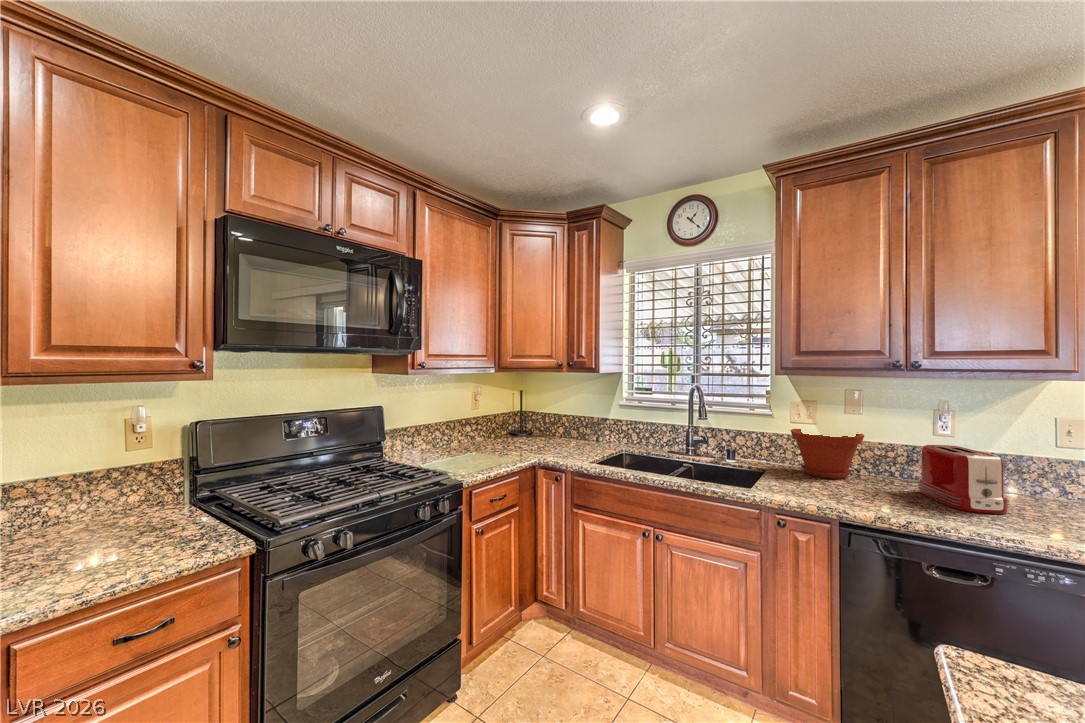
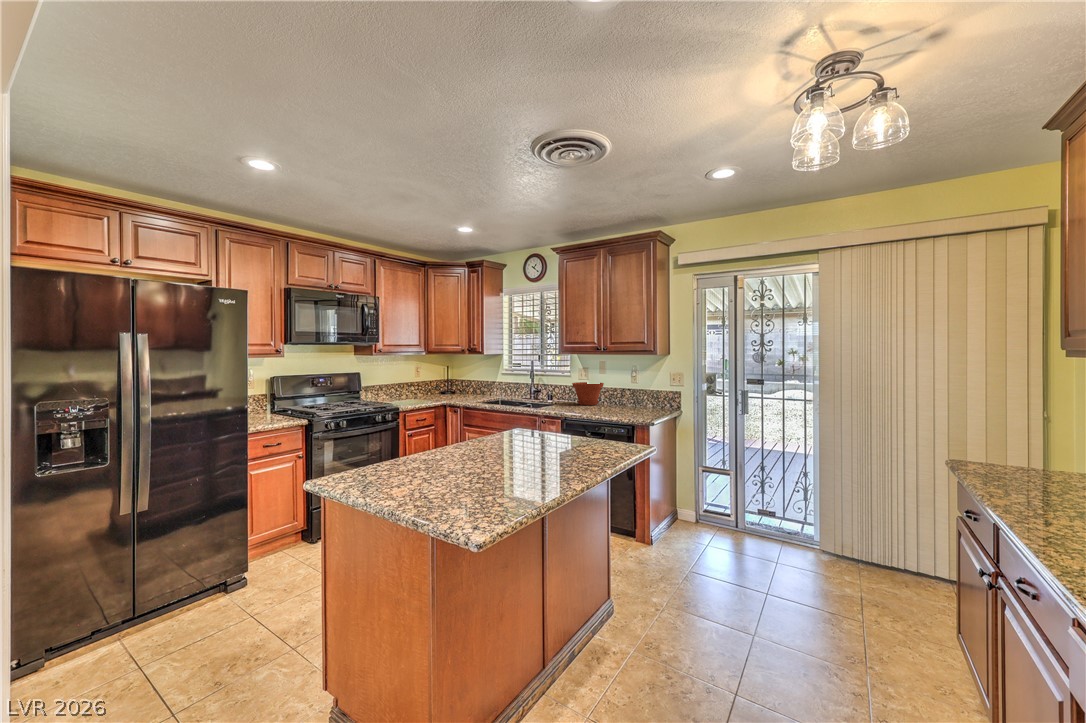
toaster: present [917,445,1009,514] -> none [613,386,635,413]

